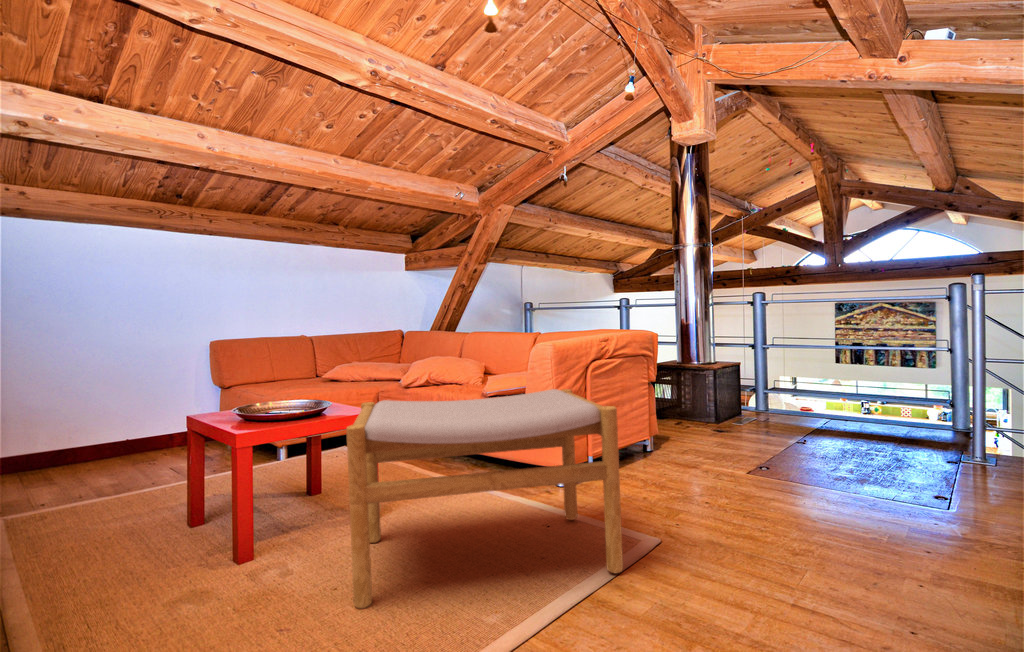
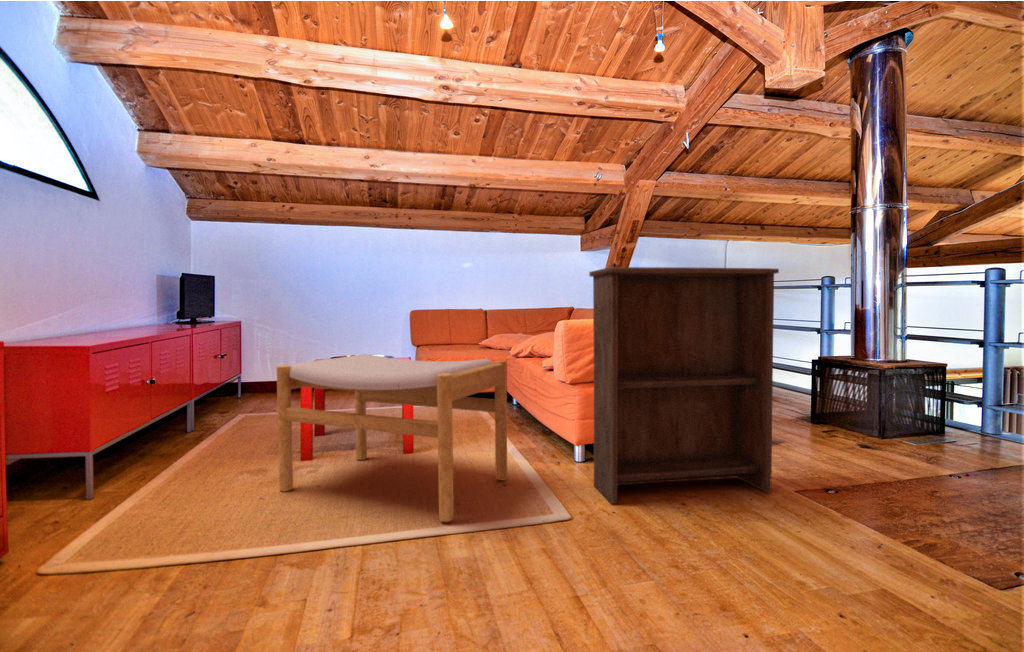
bookshelf: none [636,291,759,513] -> present [589,267,779,504]

